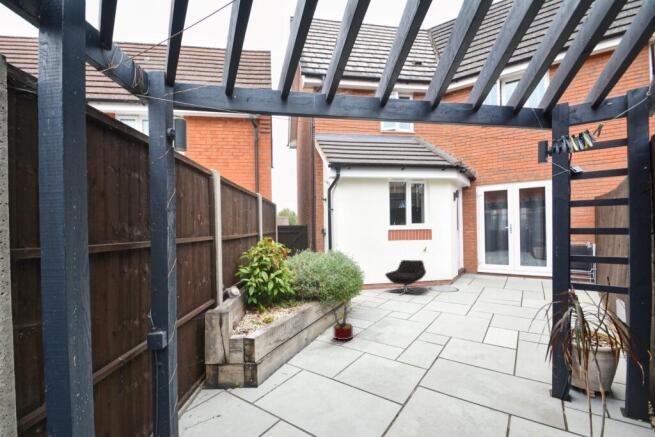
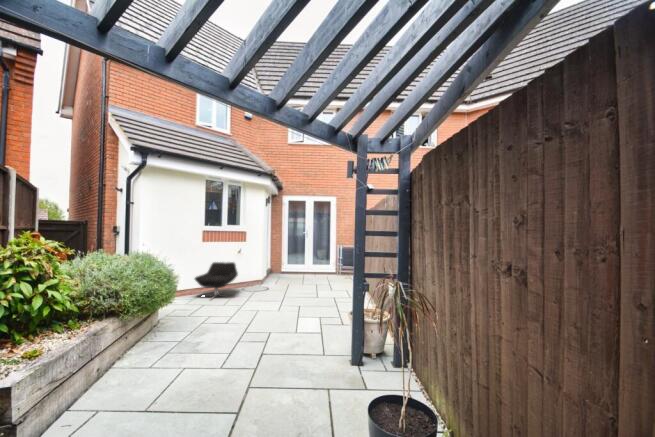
decorative plant: present [332,297,353,340] -> none [113,294,176,361]

